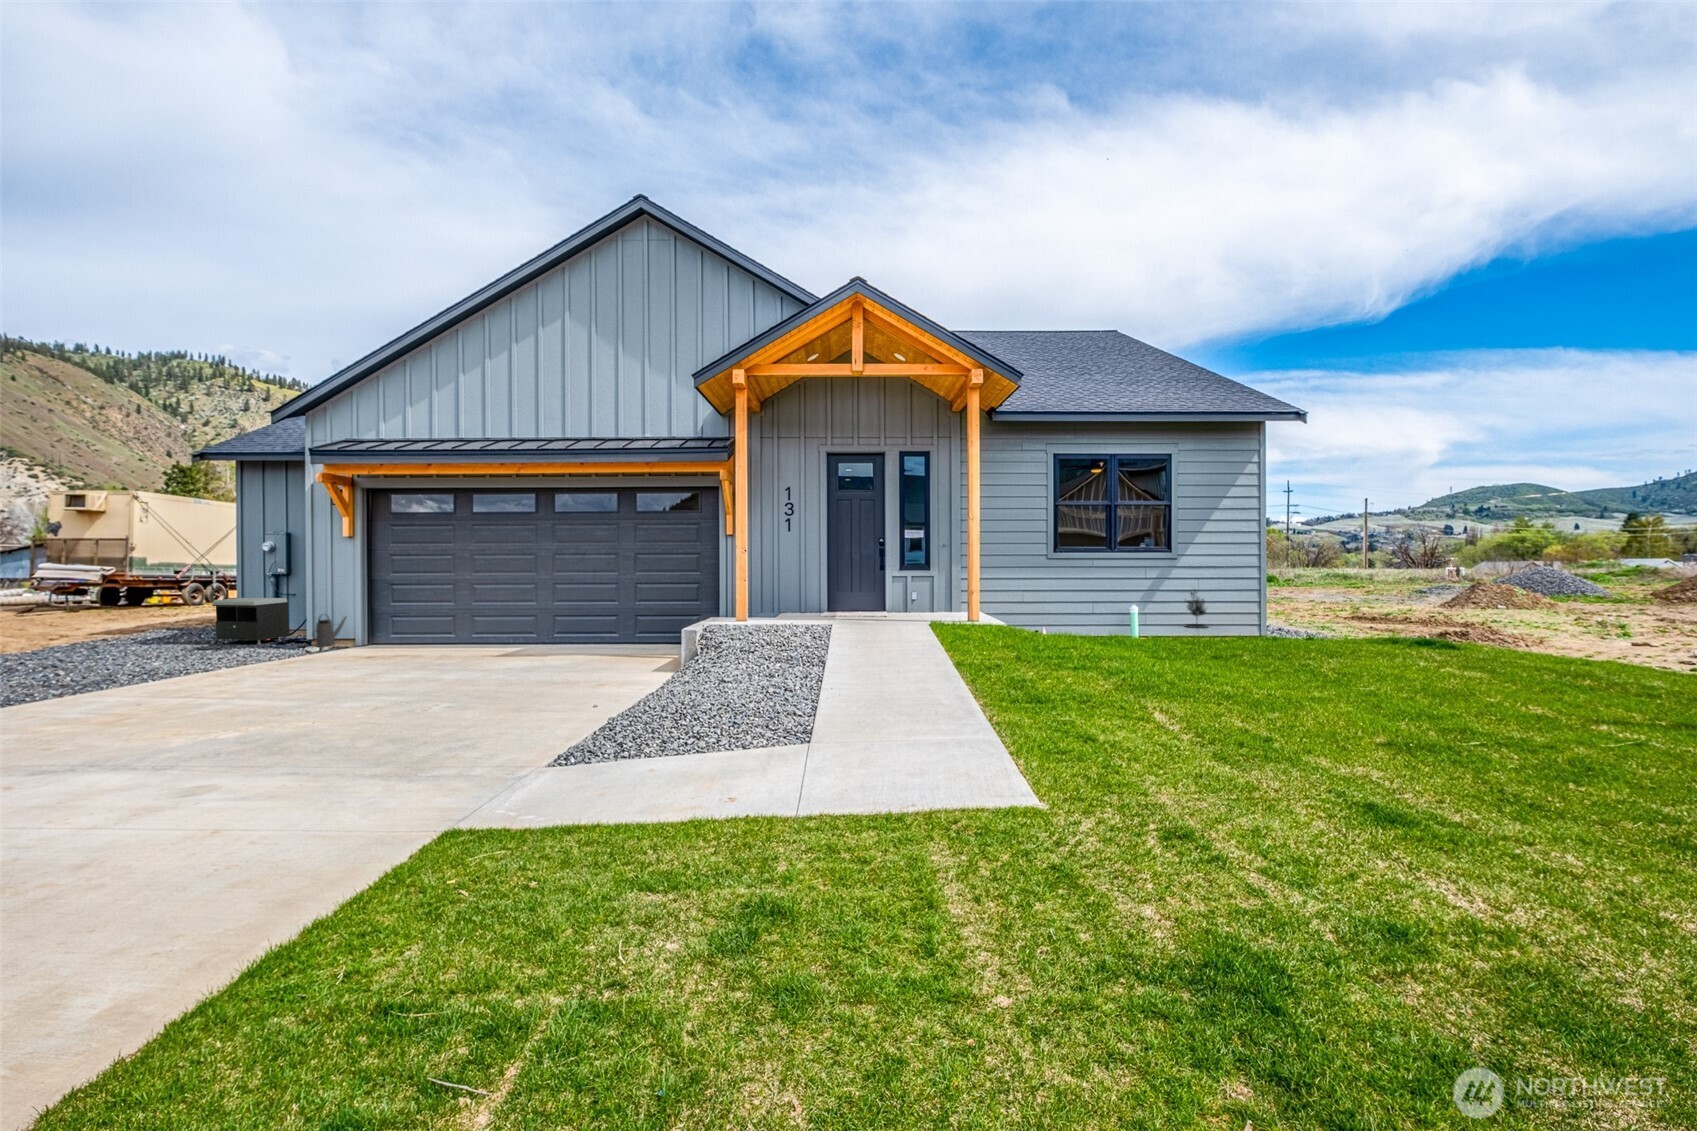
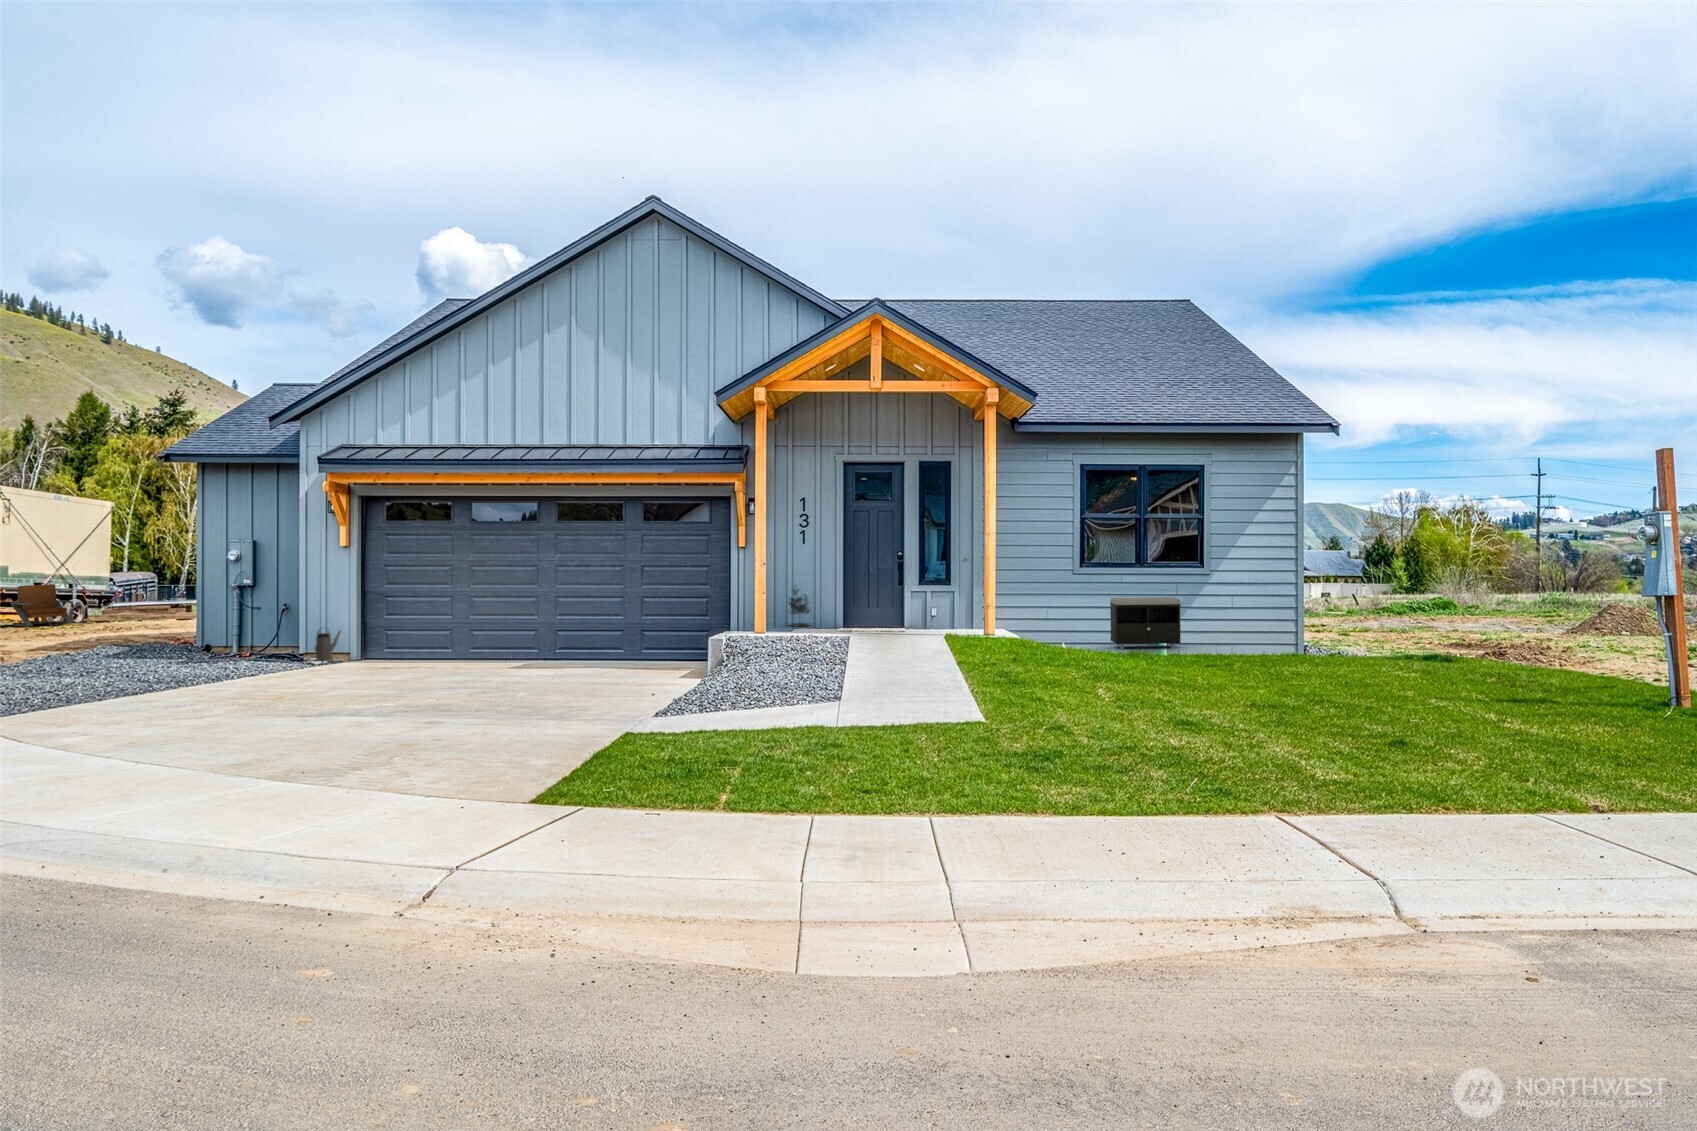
lounge chair: none [147,572,202,607] -> present [11,584,74,626]
potted tree: present [1185,592,1207,628] -> present [789,589,810,626]
storage bench: present [213,598,289,644] -> present [1110,597,1181,649]

